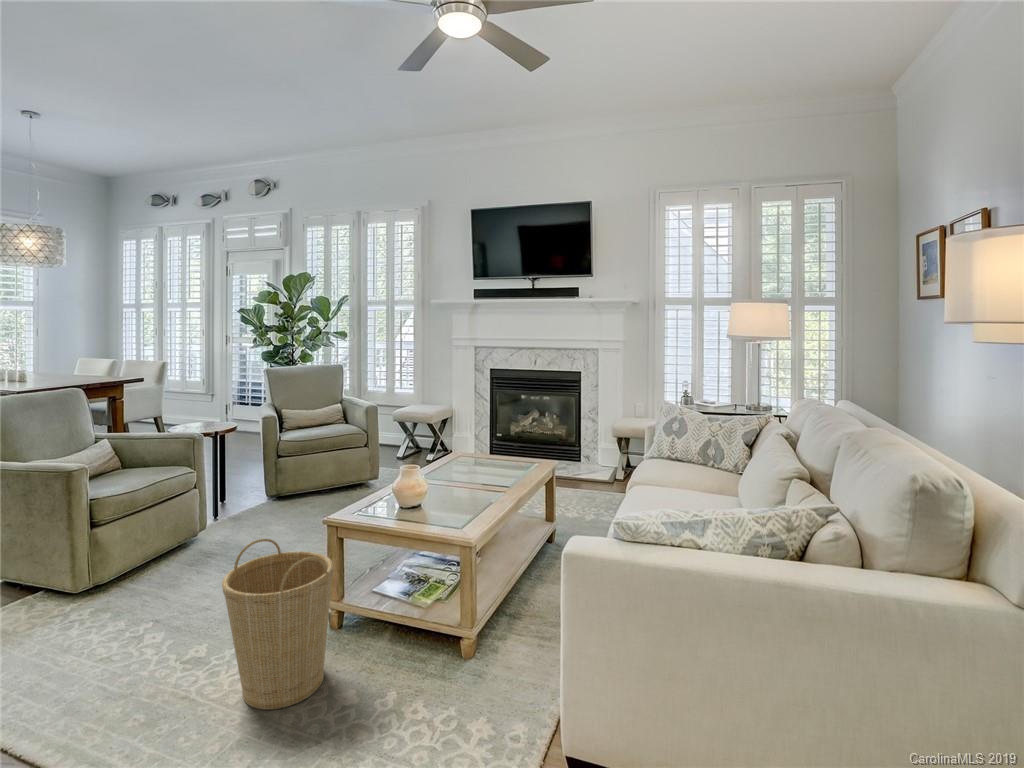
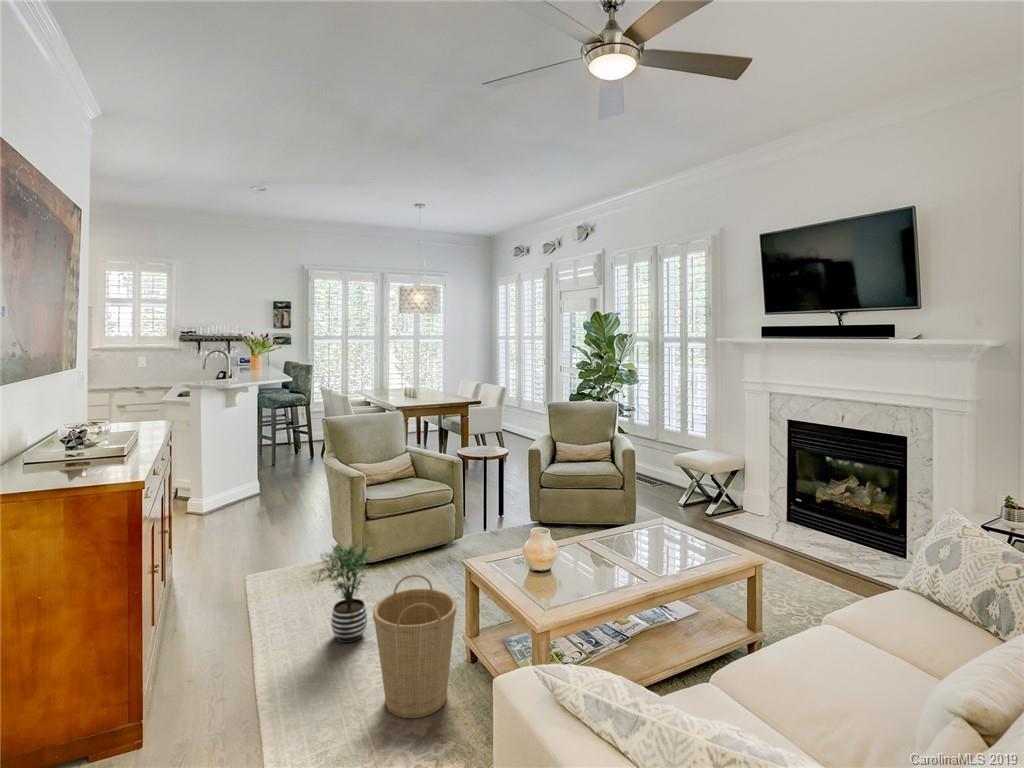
potted plant: none [53,530,166,675] -> present [313,544,372,643]

